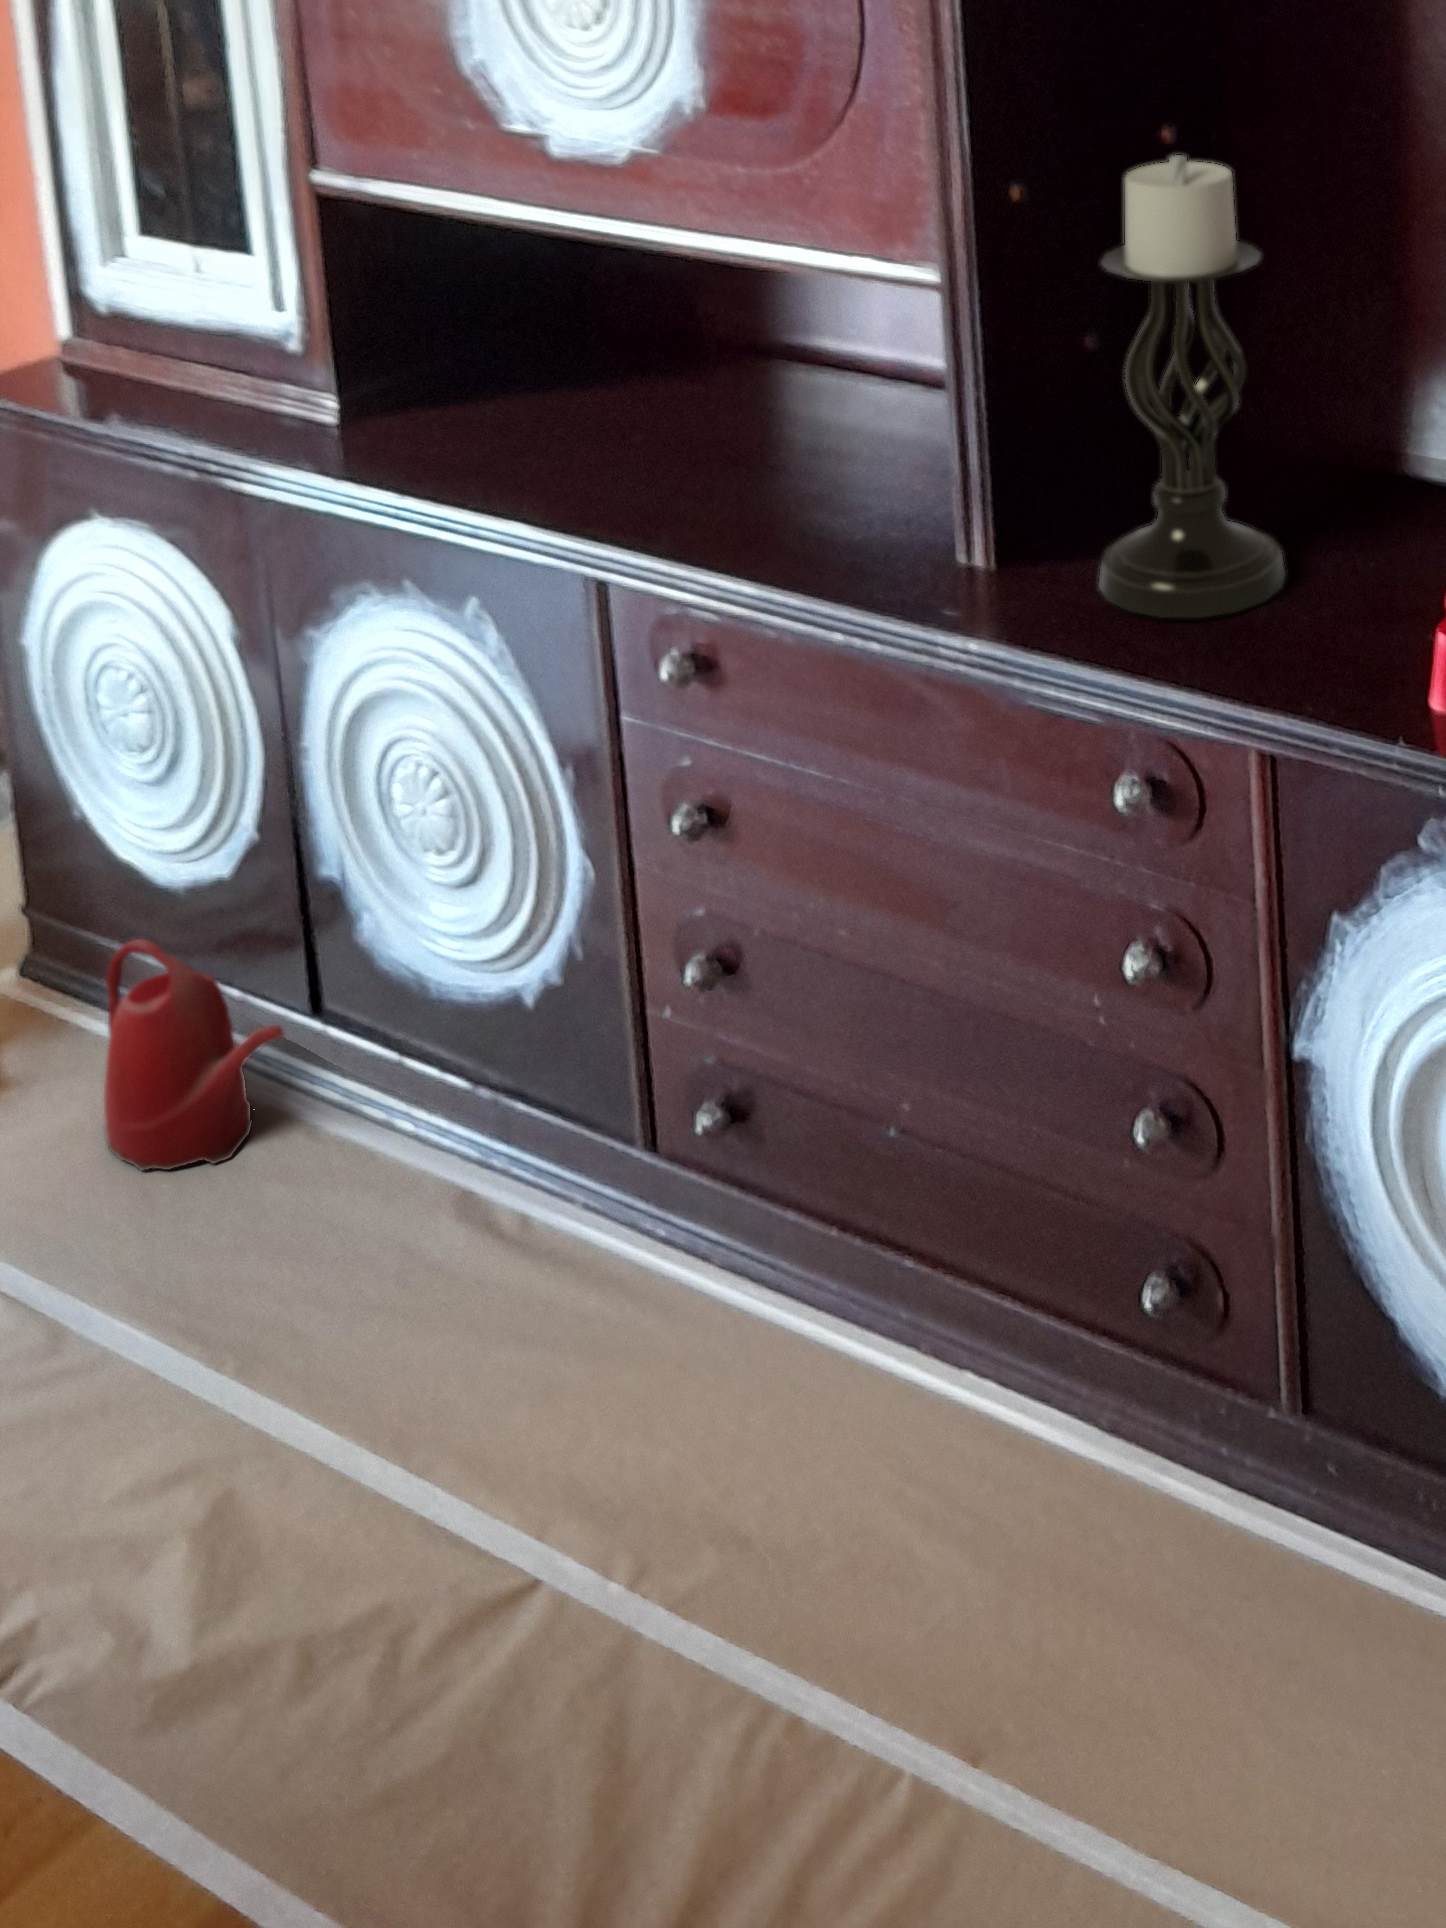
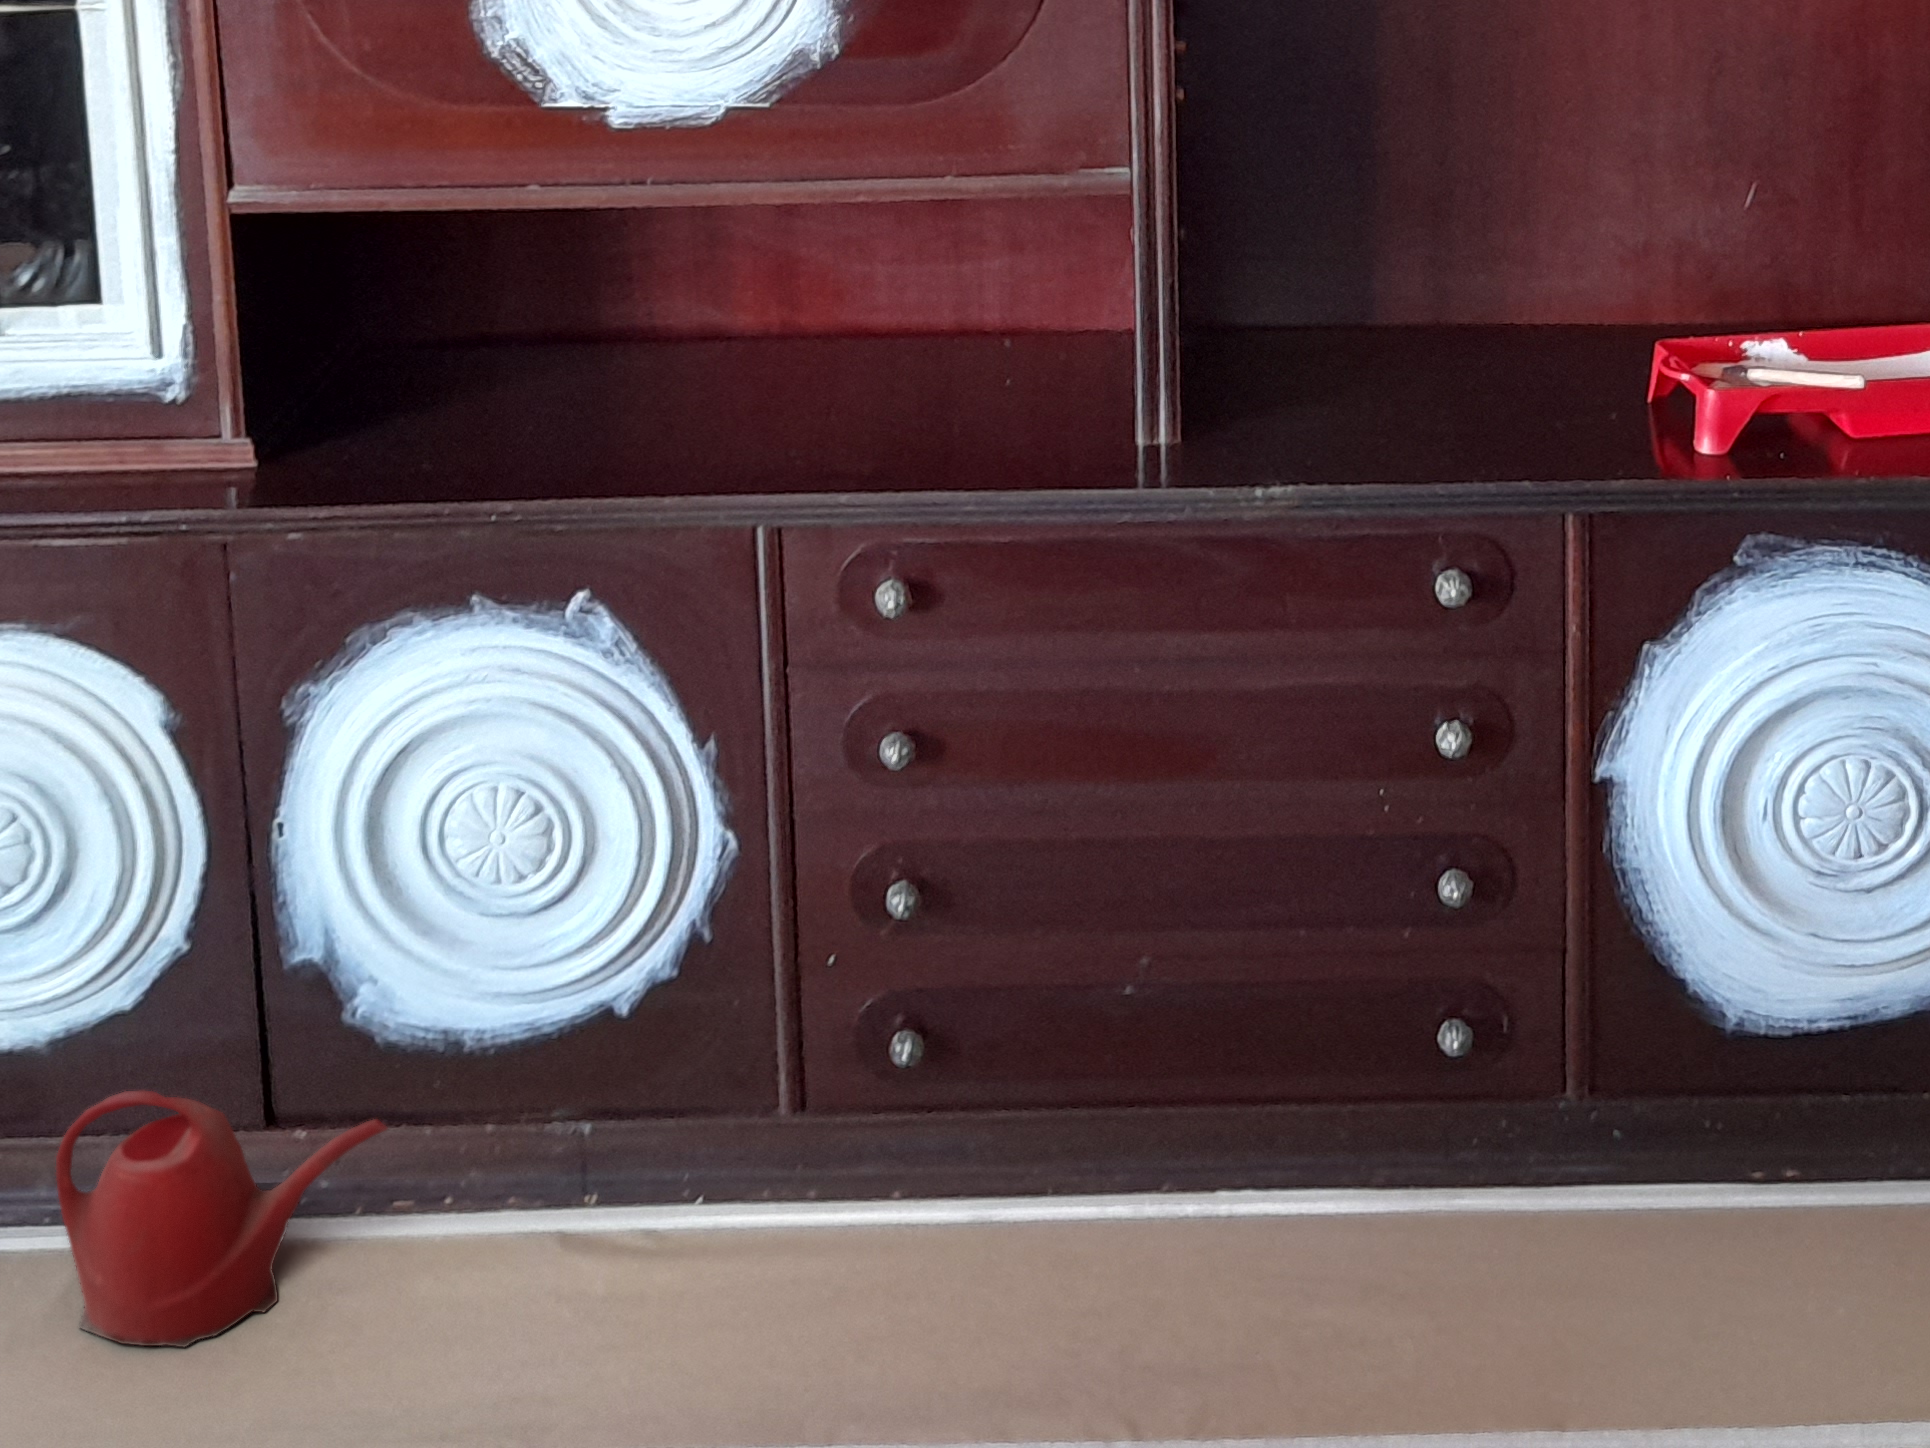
candle holder: present [1099,155,1285,618] -> none [1298,36,1465,445]

